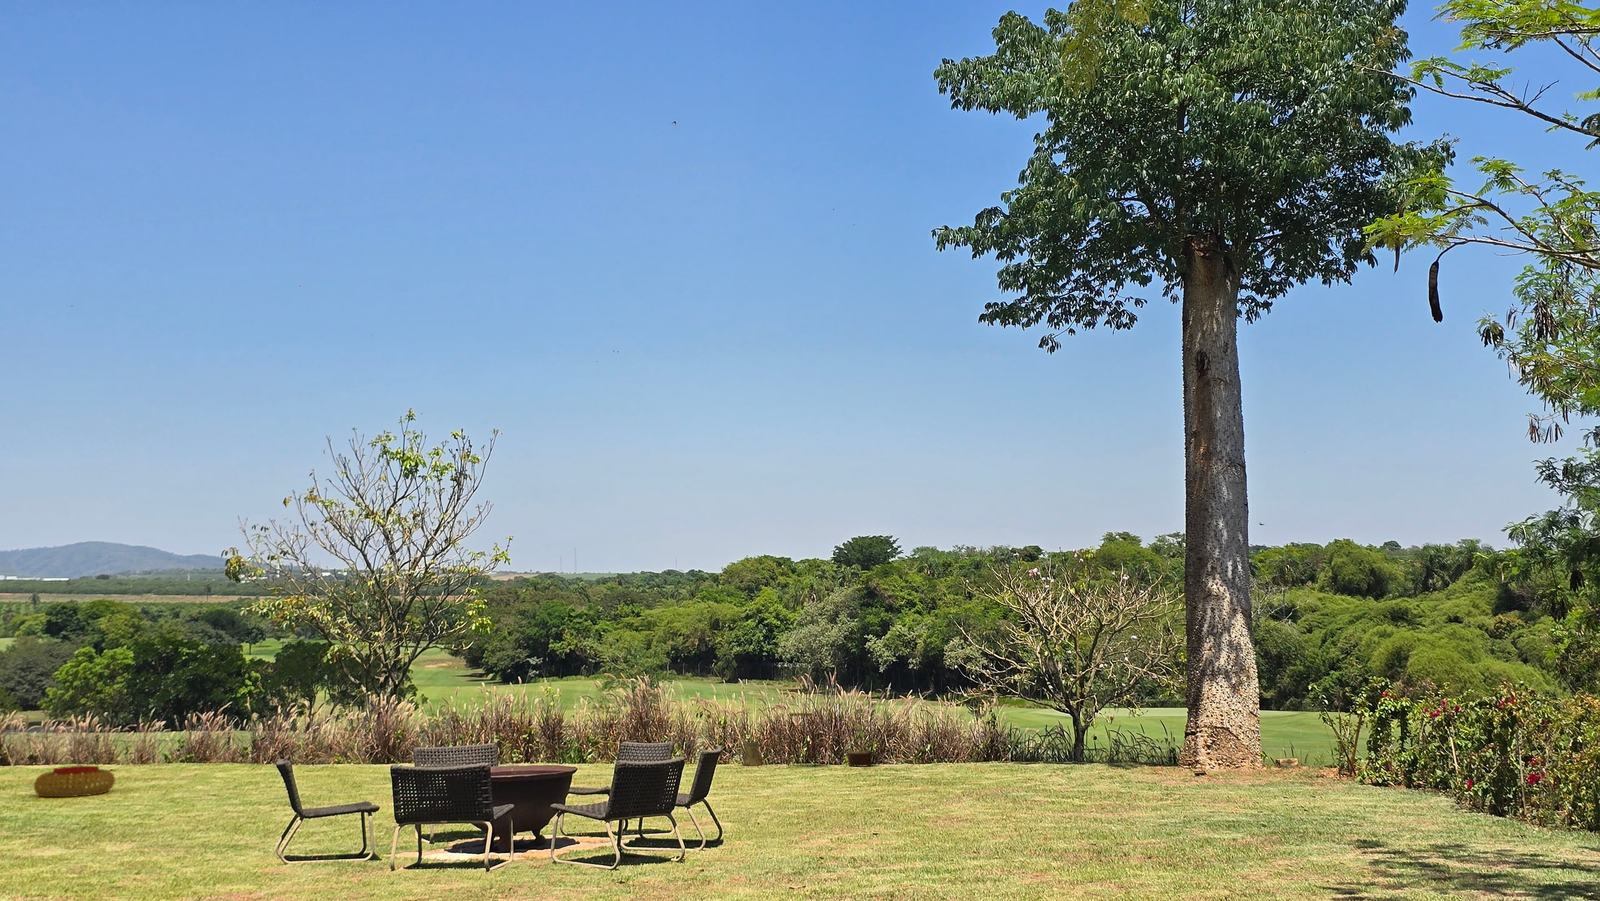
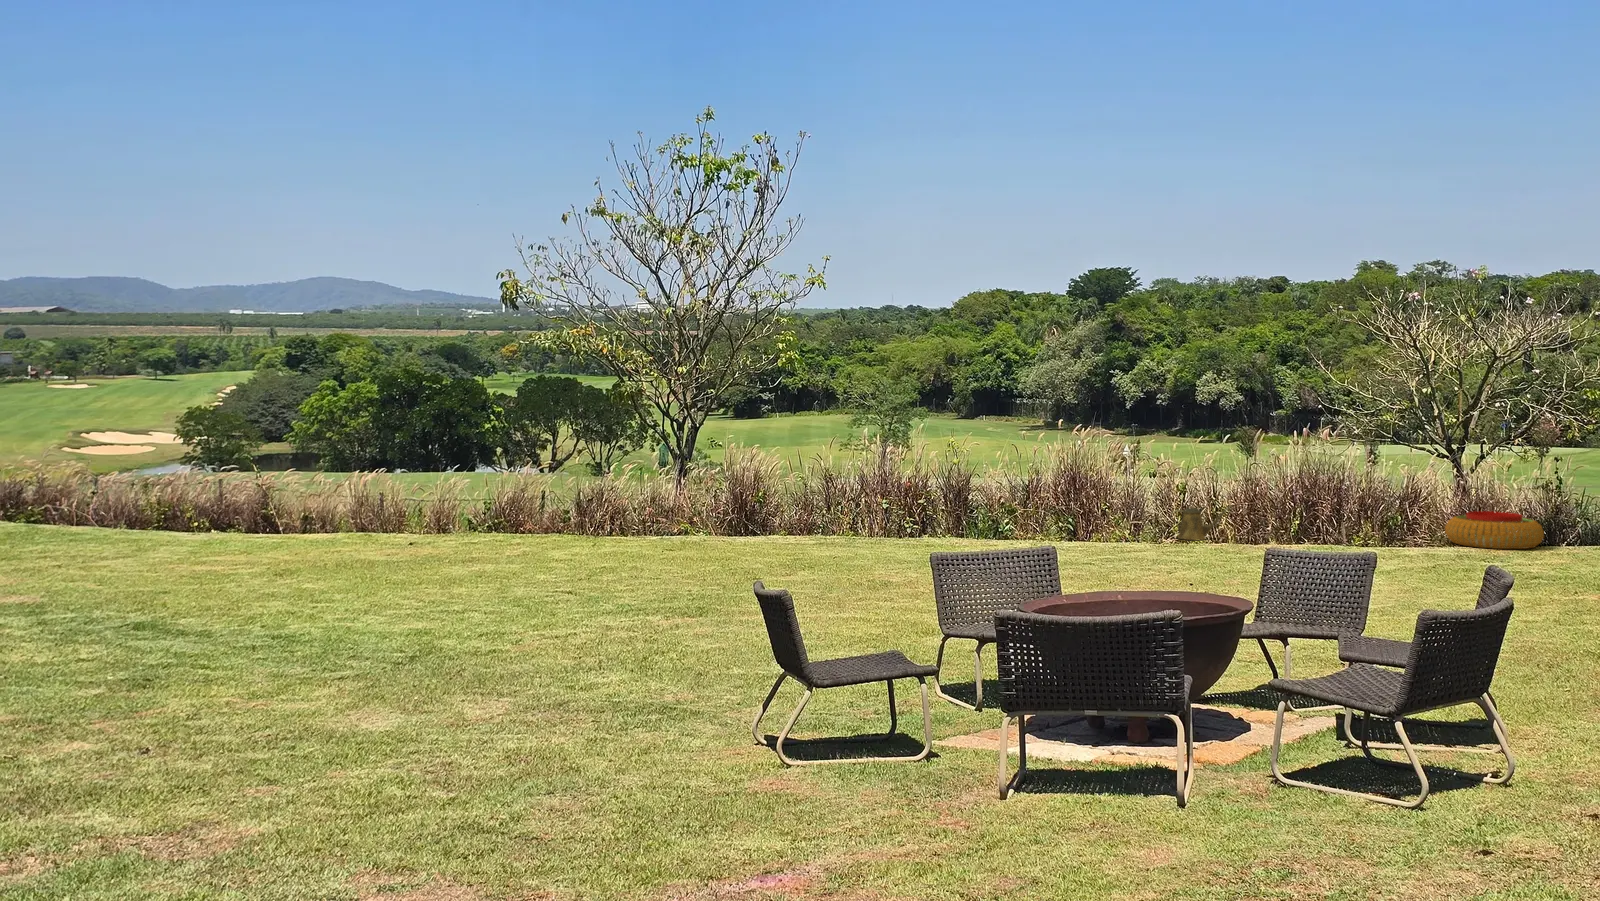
side table: present [788,713,816,765] -> none [1245,471,1294,546]
decorative plant: present [846,723,872,767] -> none [1330,483,1377,547]
pouf: present [34,766,115,797] -> present [1445,511,1544,549]

